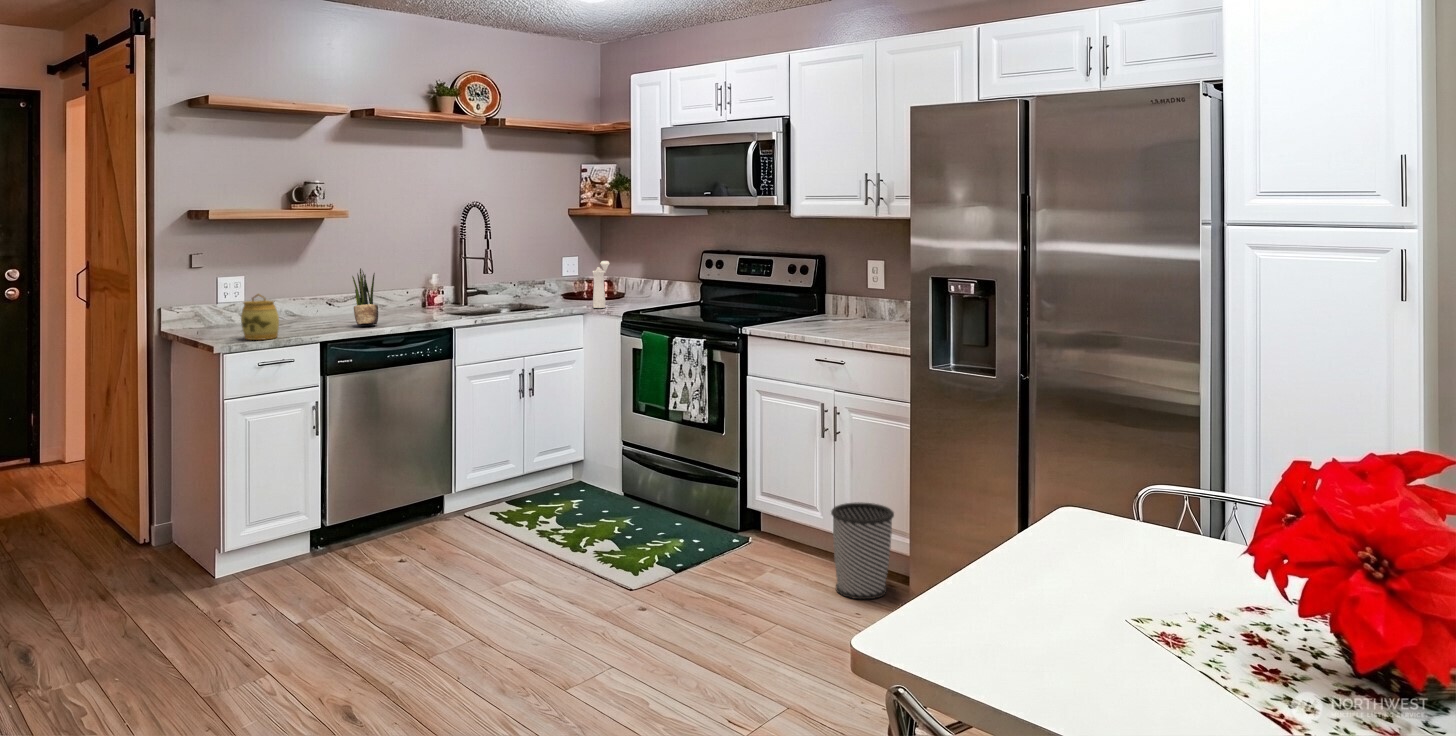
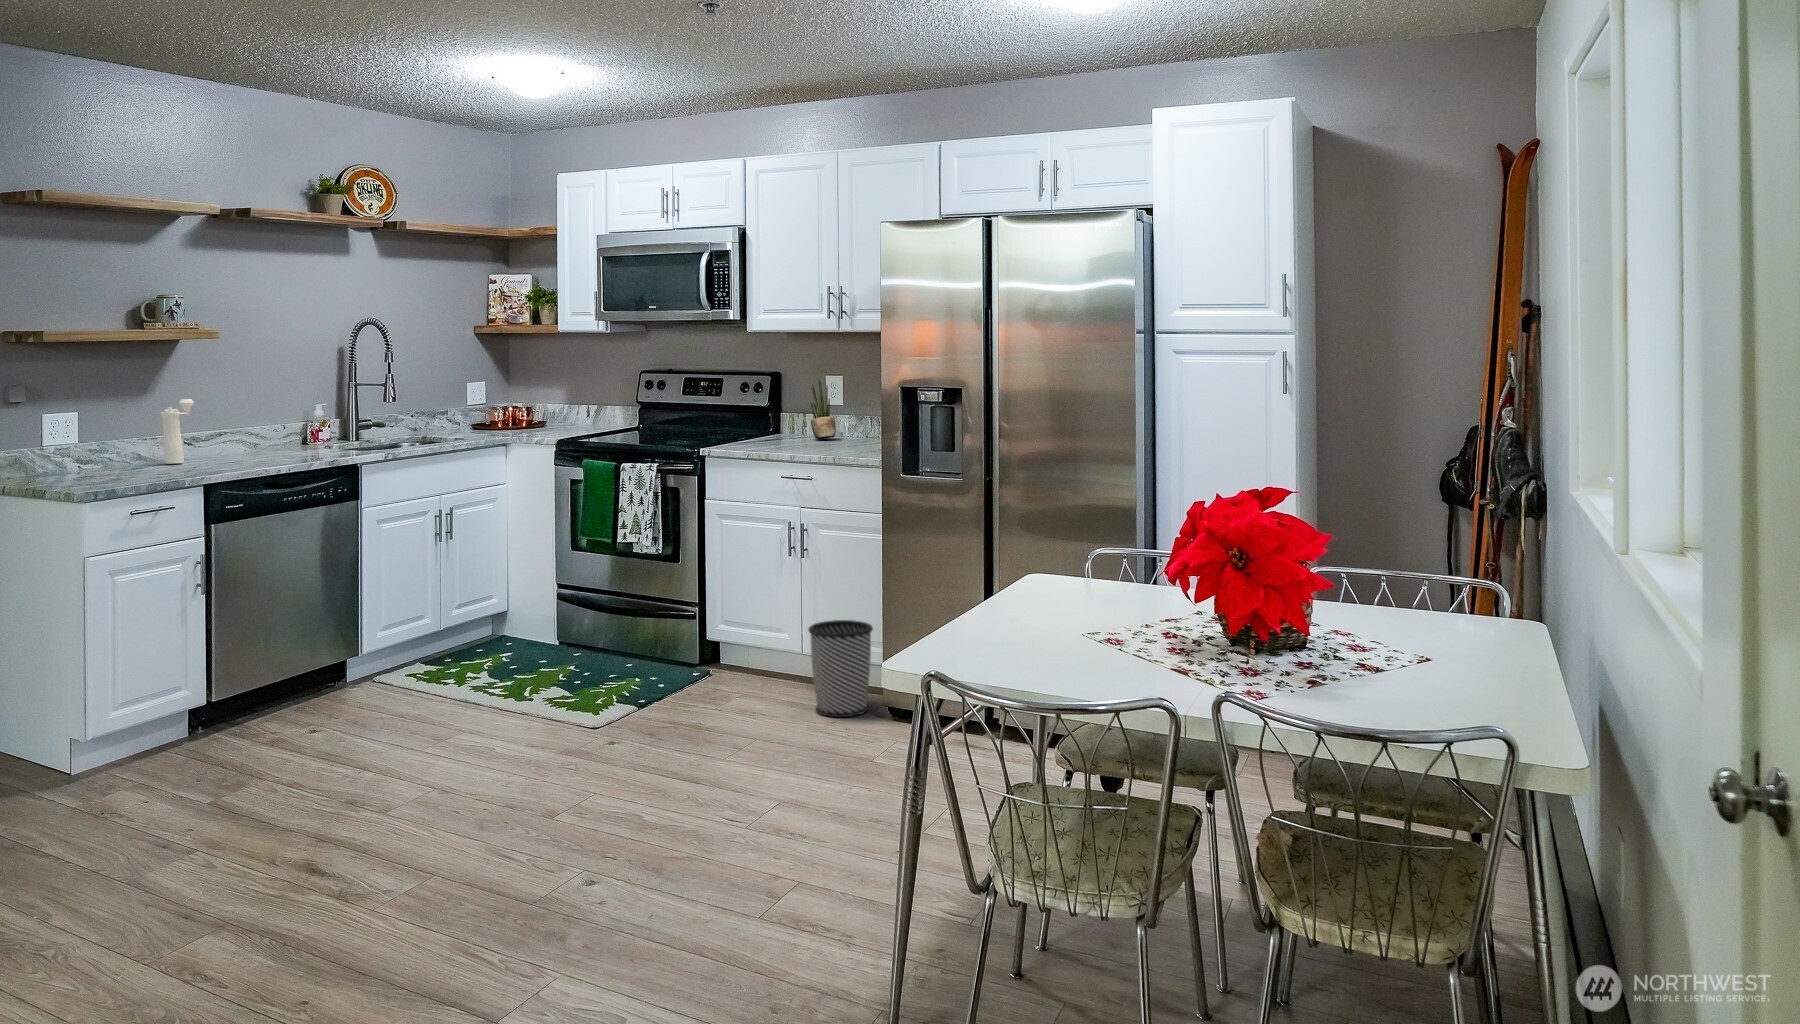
pepper mill: present [592,261,610,308] -> present [161,399,194,464]
potted plant: present [352,268,378,325] -> present [811,380,836,439]
jar: present [241,294,279,340] -> none [92,416,140,471]

